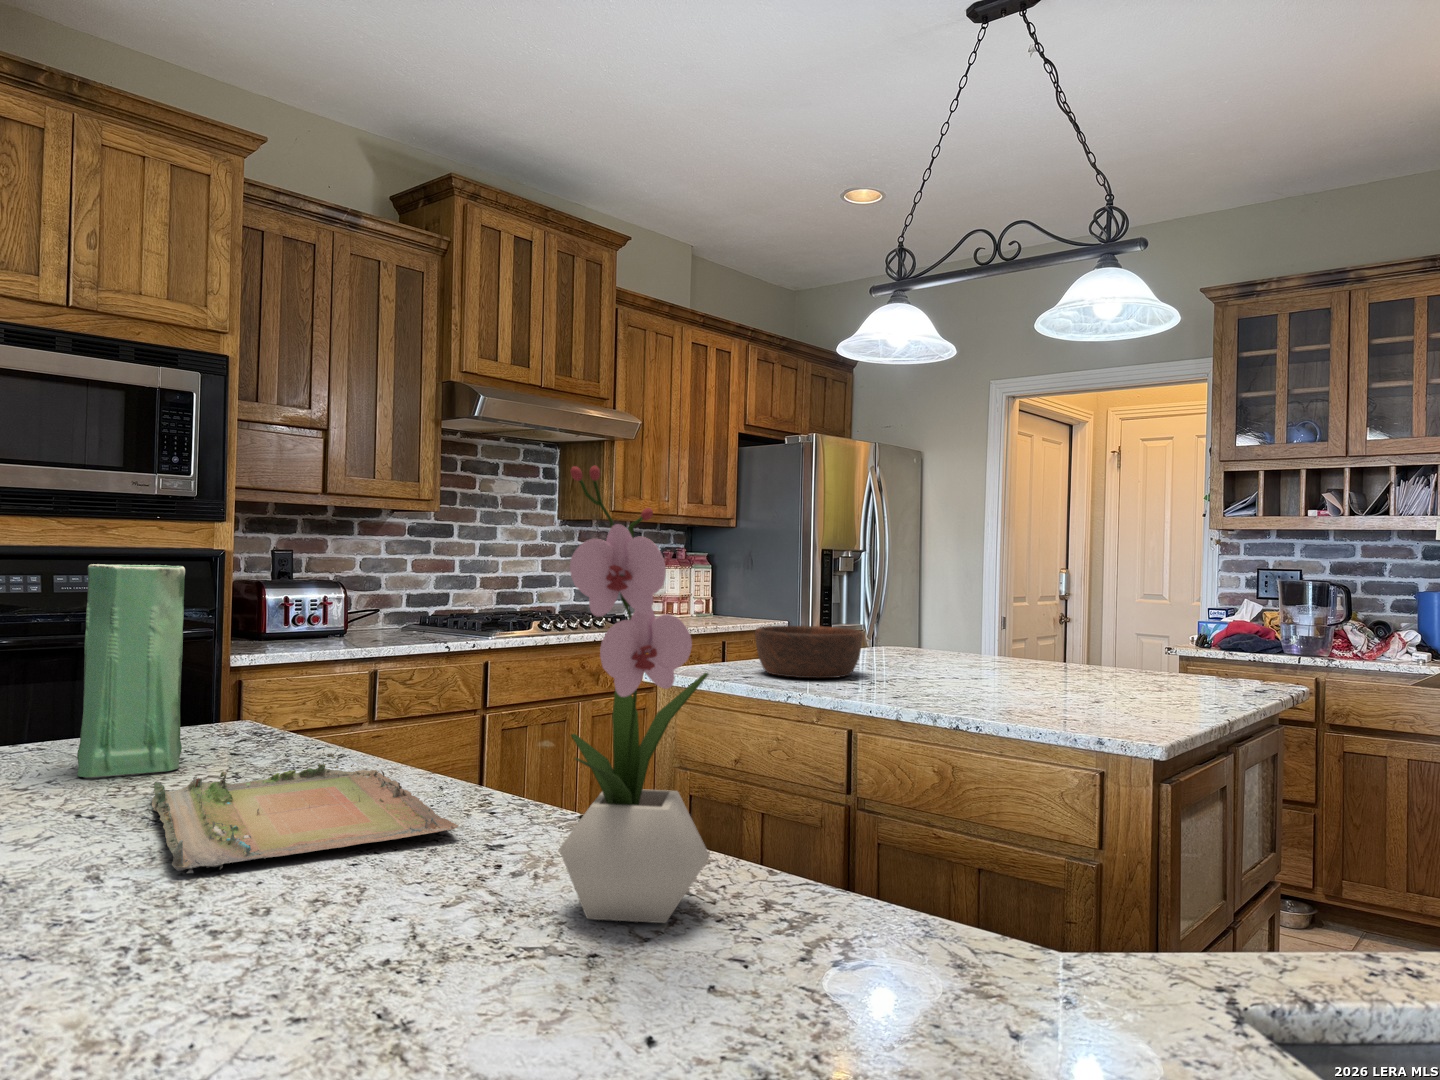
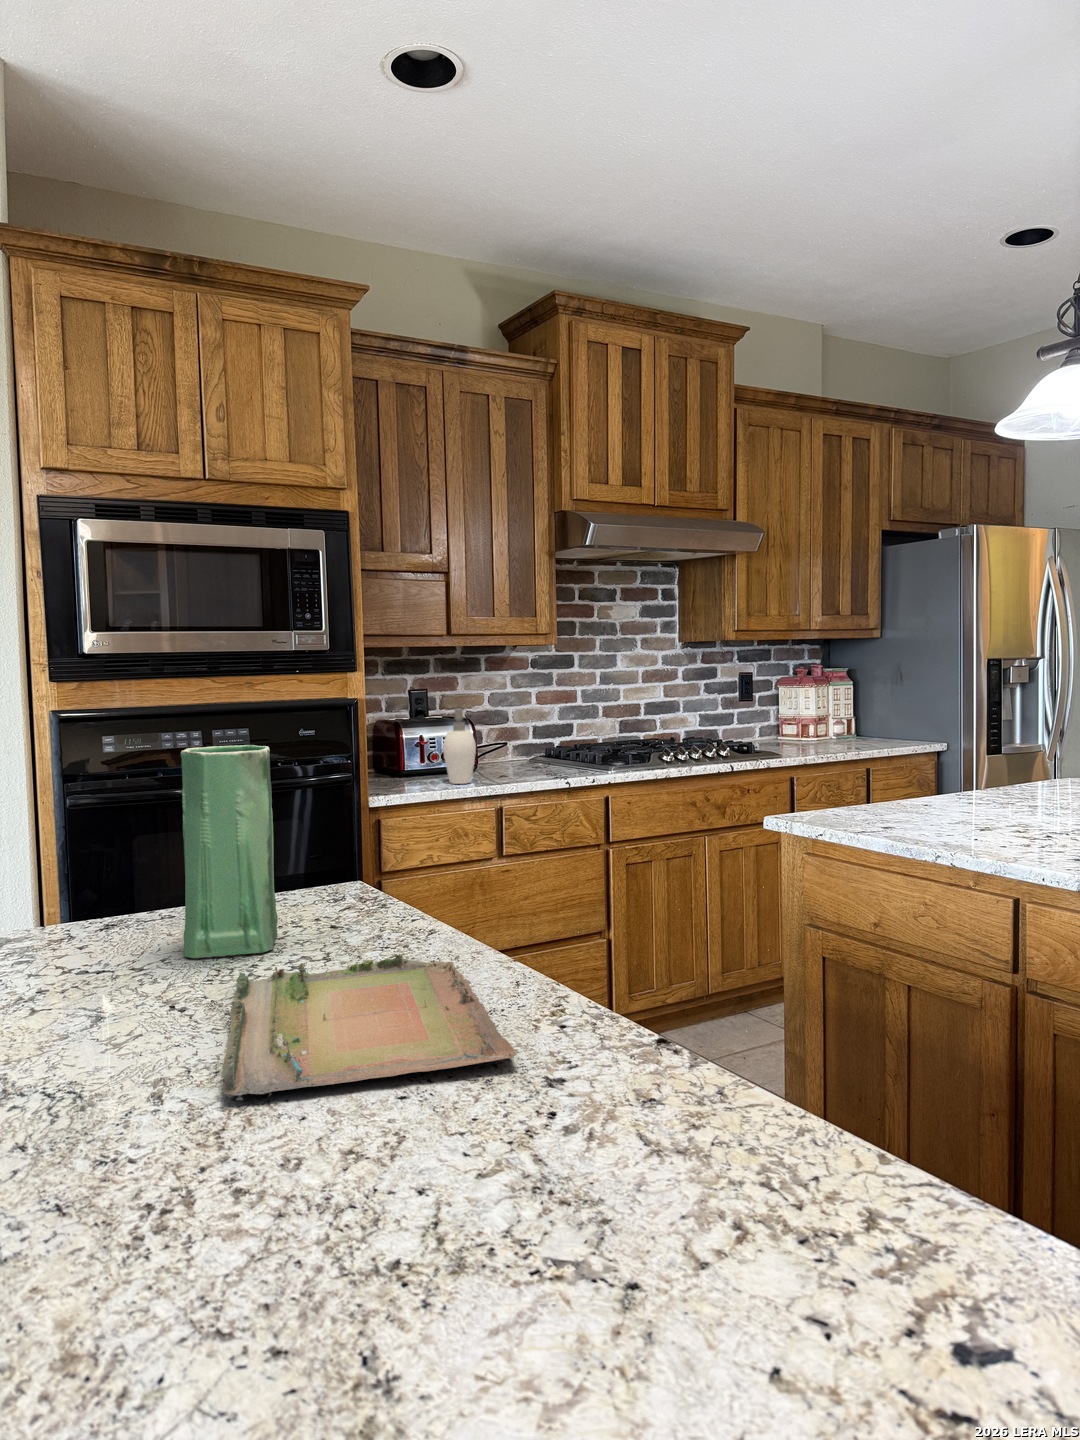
flower arrangement: present [559,465,710,923] -> none [588,667,791,1238]
soap dispenser: none [319,568,366,644] -> present [443,709,476,784]
wooden bowl: present [755,626,863,678] -> none [894,766,1031,831]

